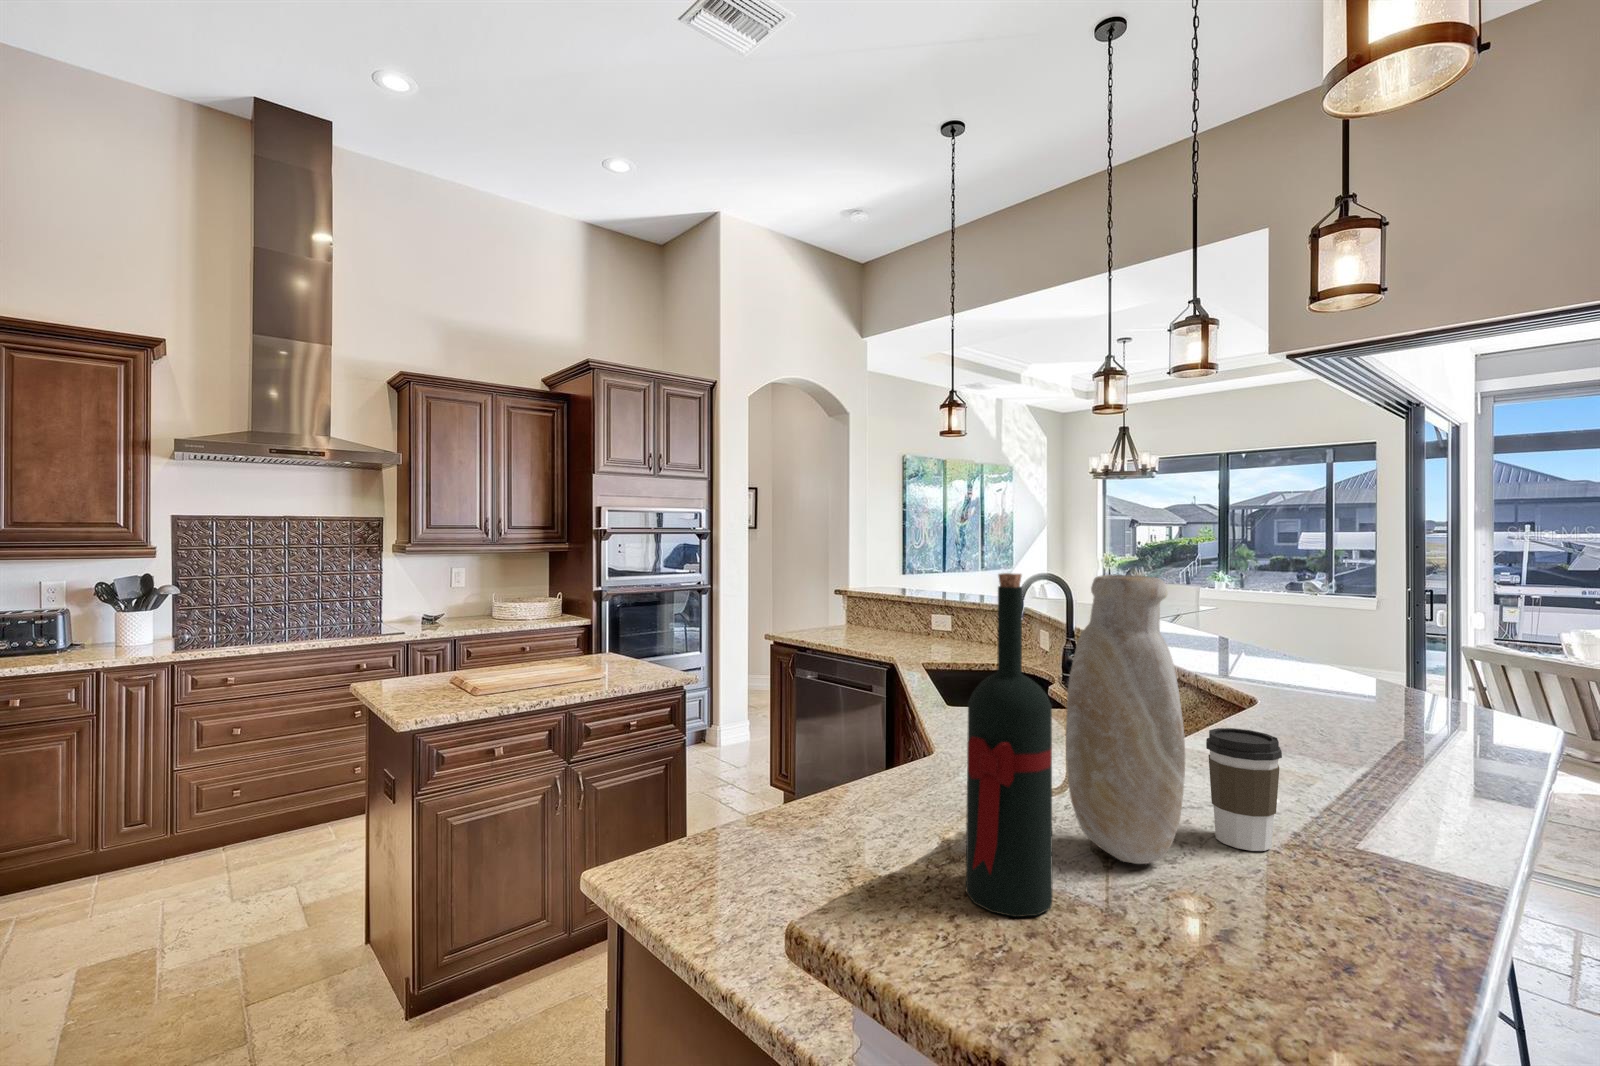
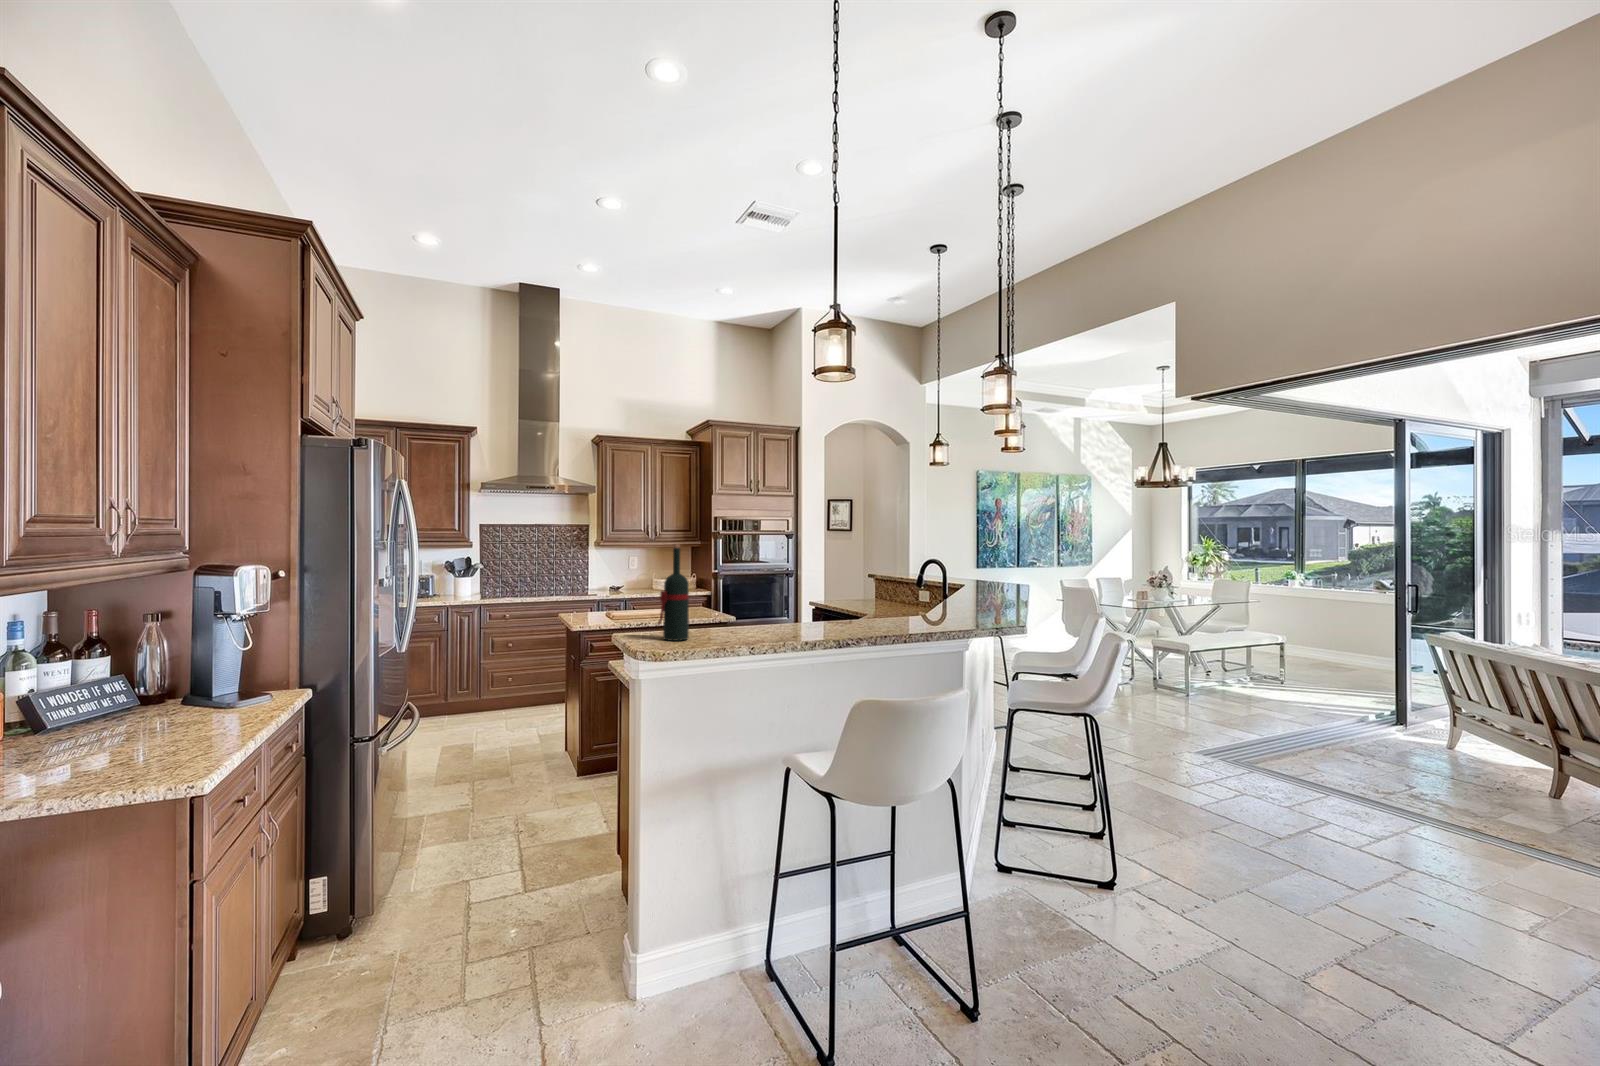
vase: present [1066,575,1185,864] -> none [715,546,752,639]
coffee cup: present [1206,728,1282,851] -> none [773,602,797,641]

